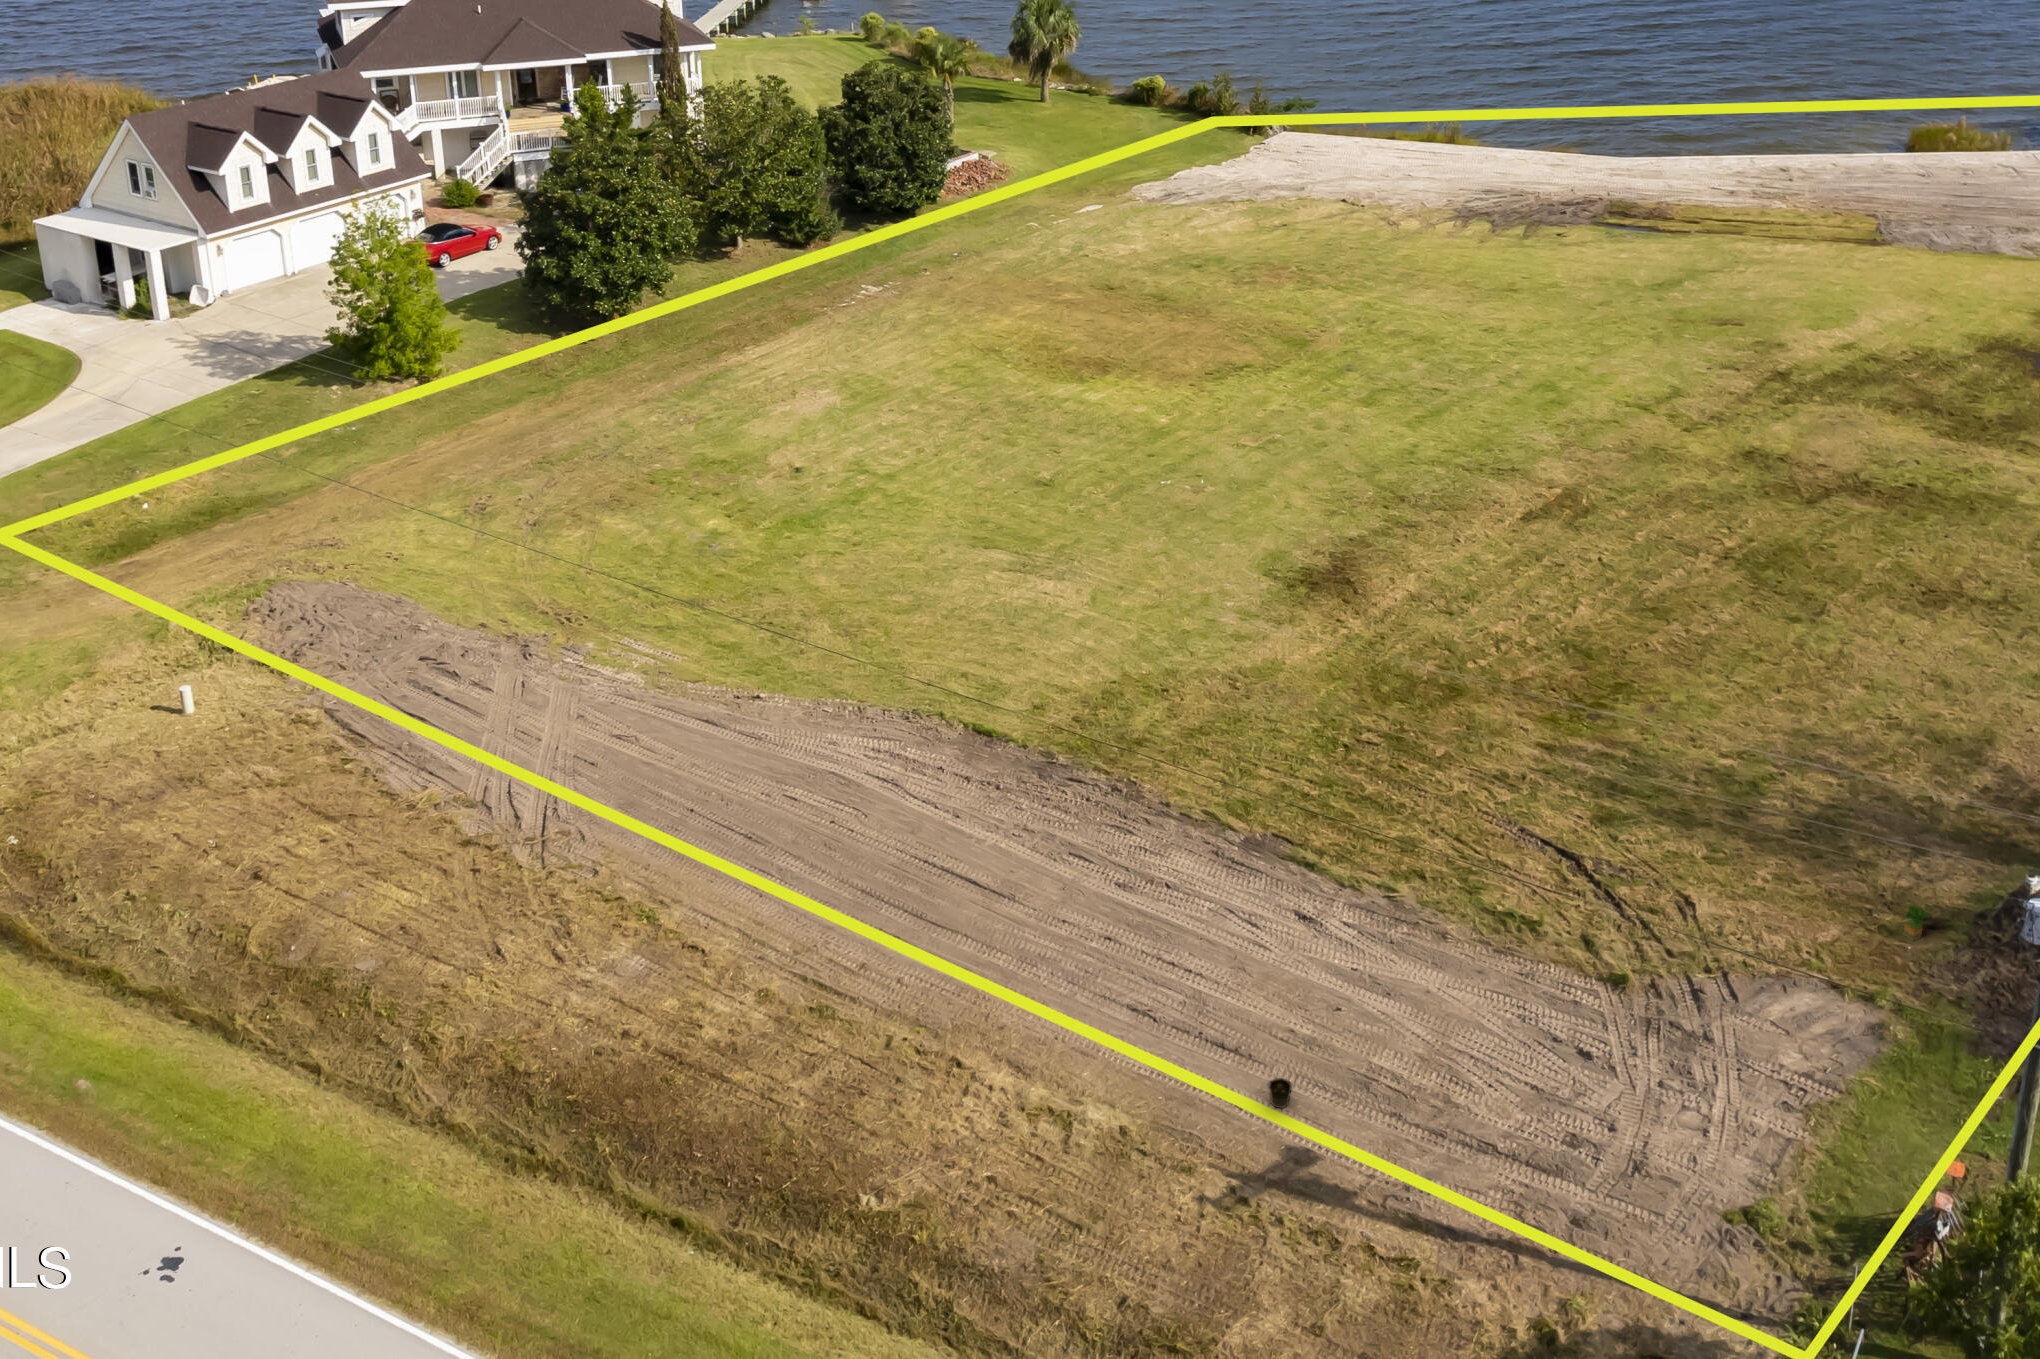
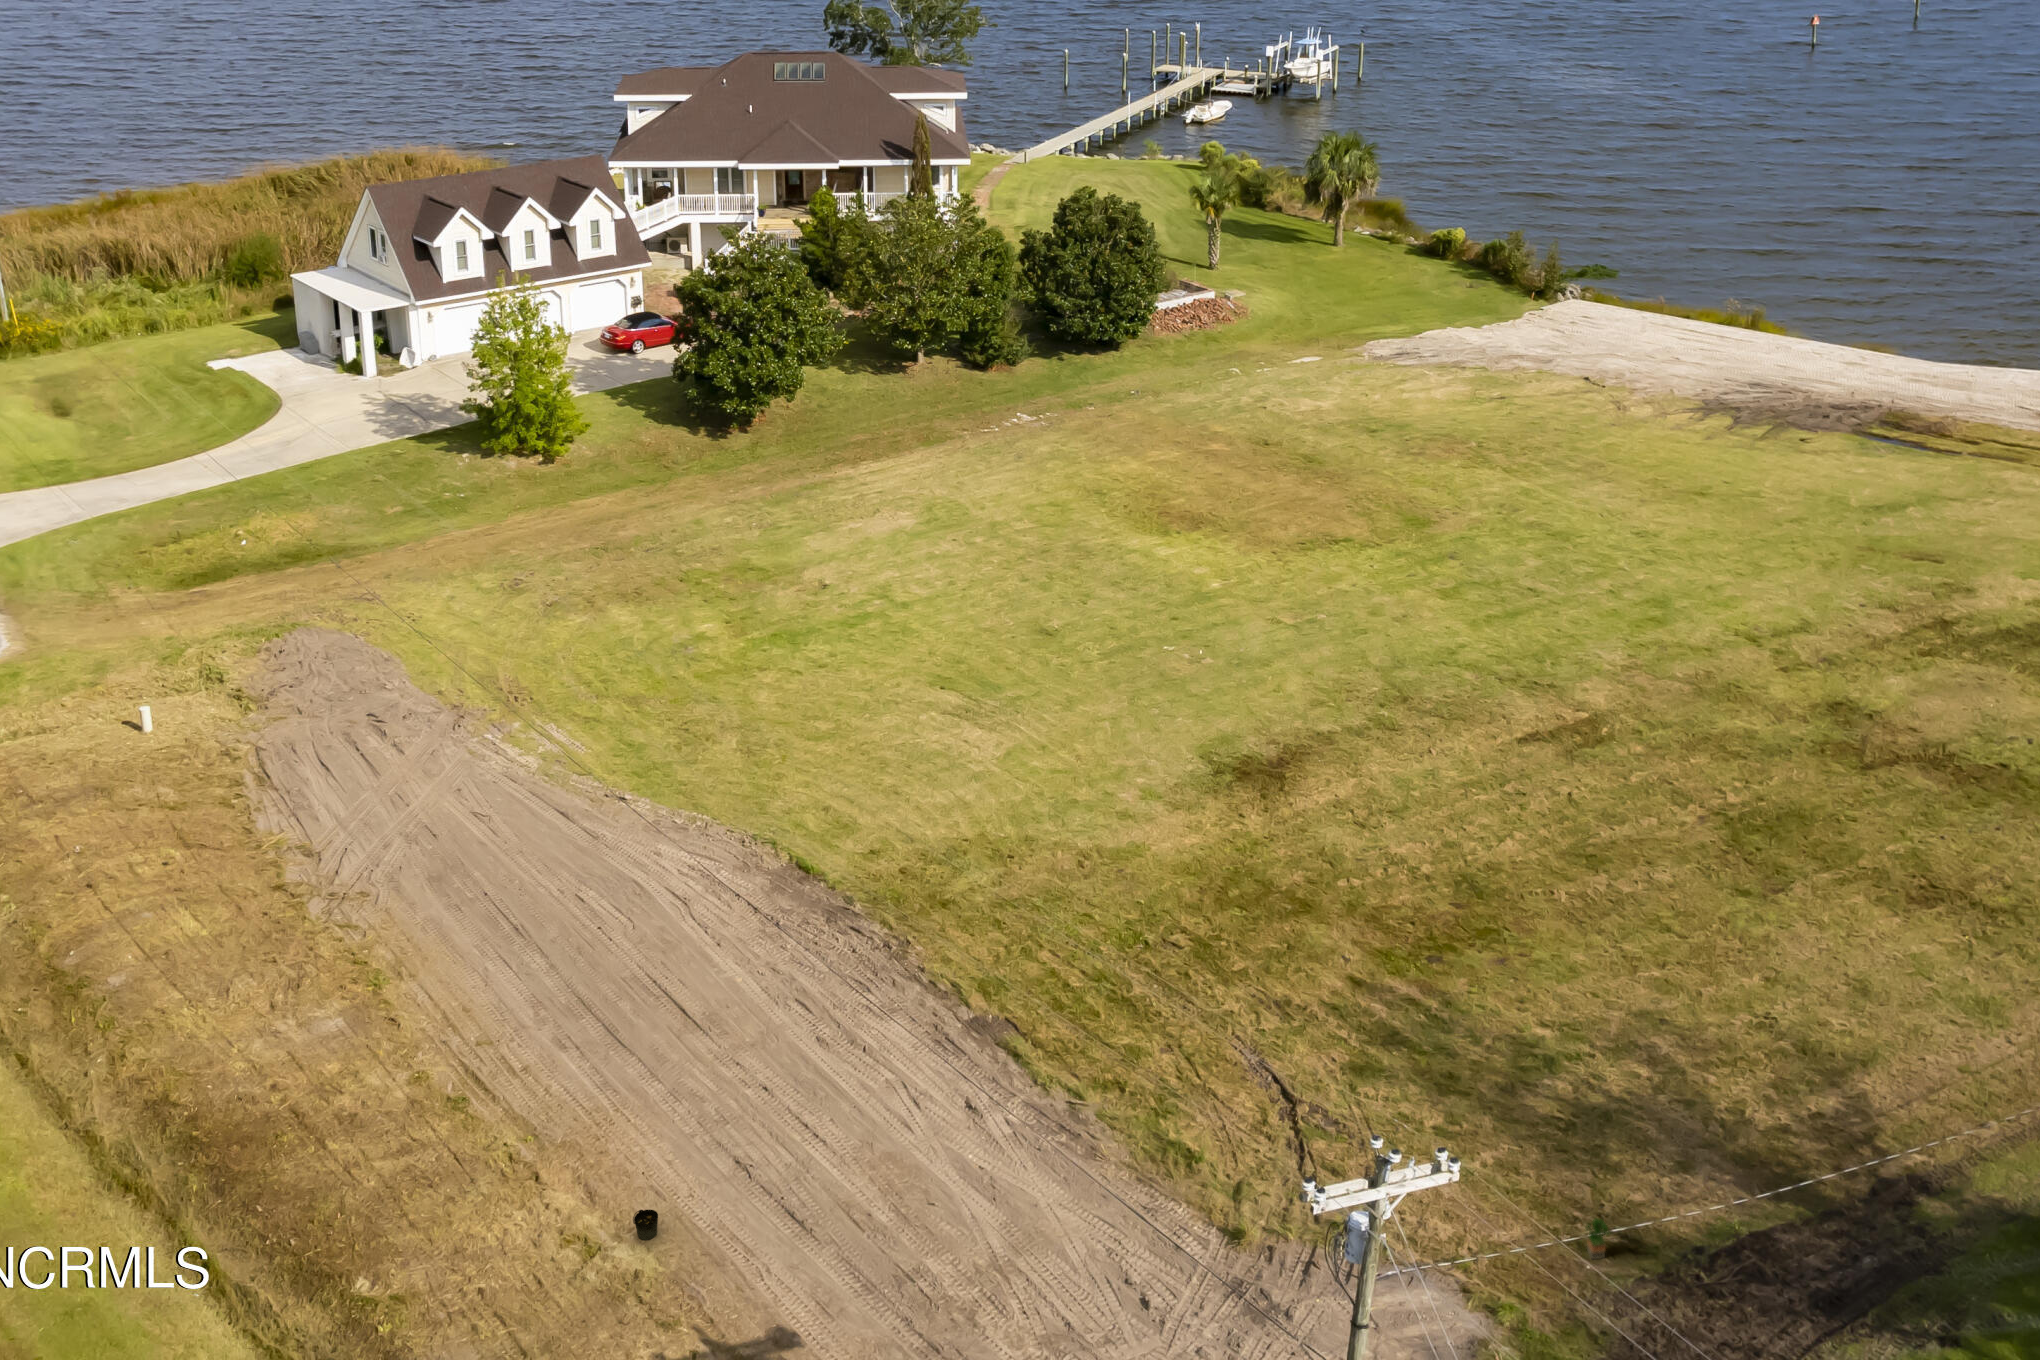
bucket: present [1267,1078,1292,1108] -> present [633,1210,658,1240]

